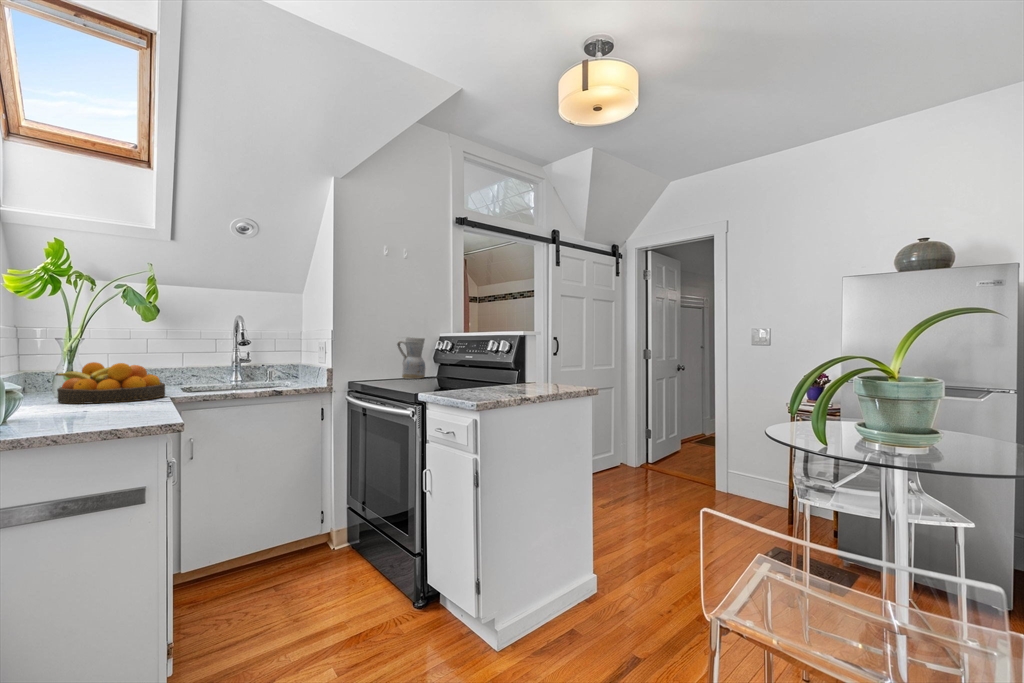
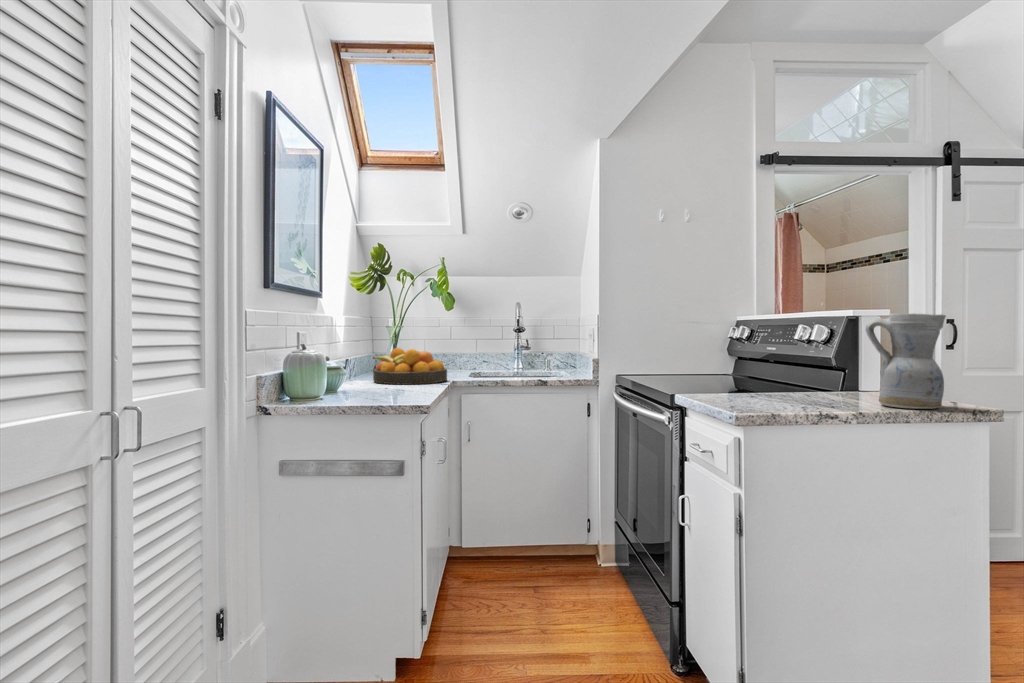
ceramic pitcher: present [397,337,425,379] -> present [866,313,946,409]

